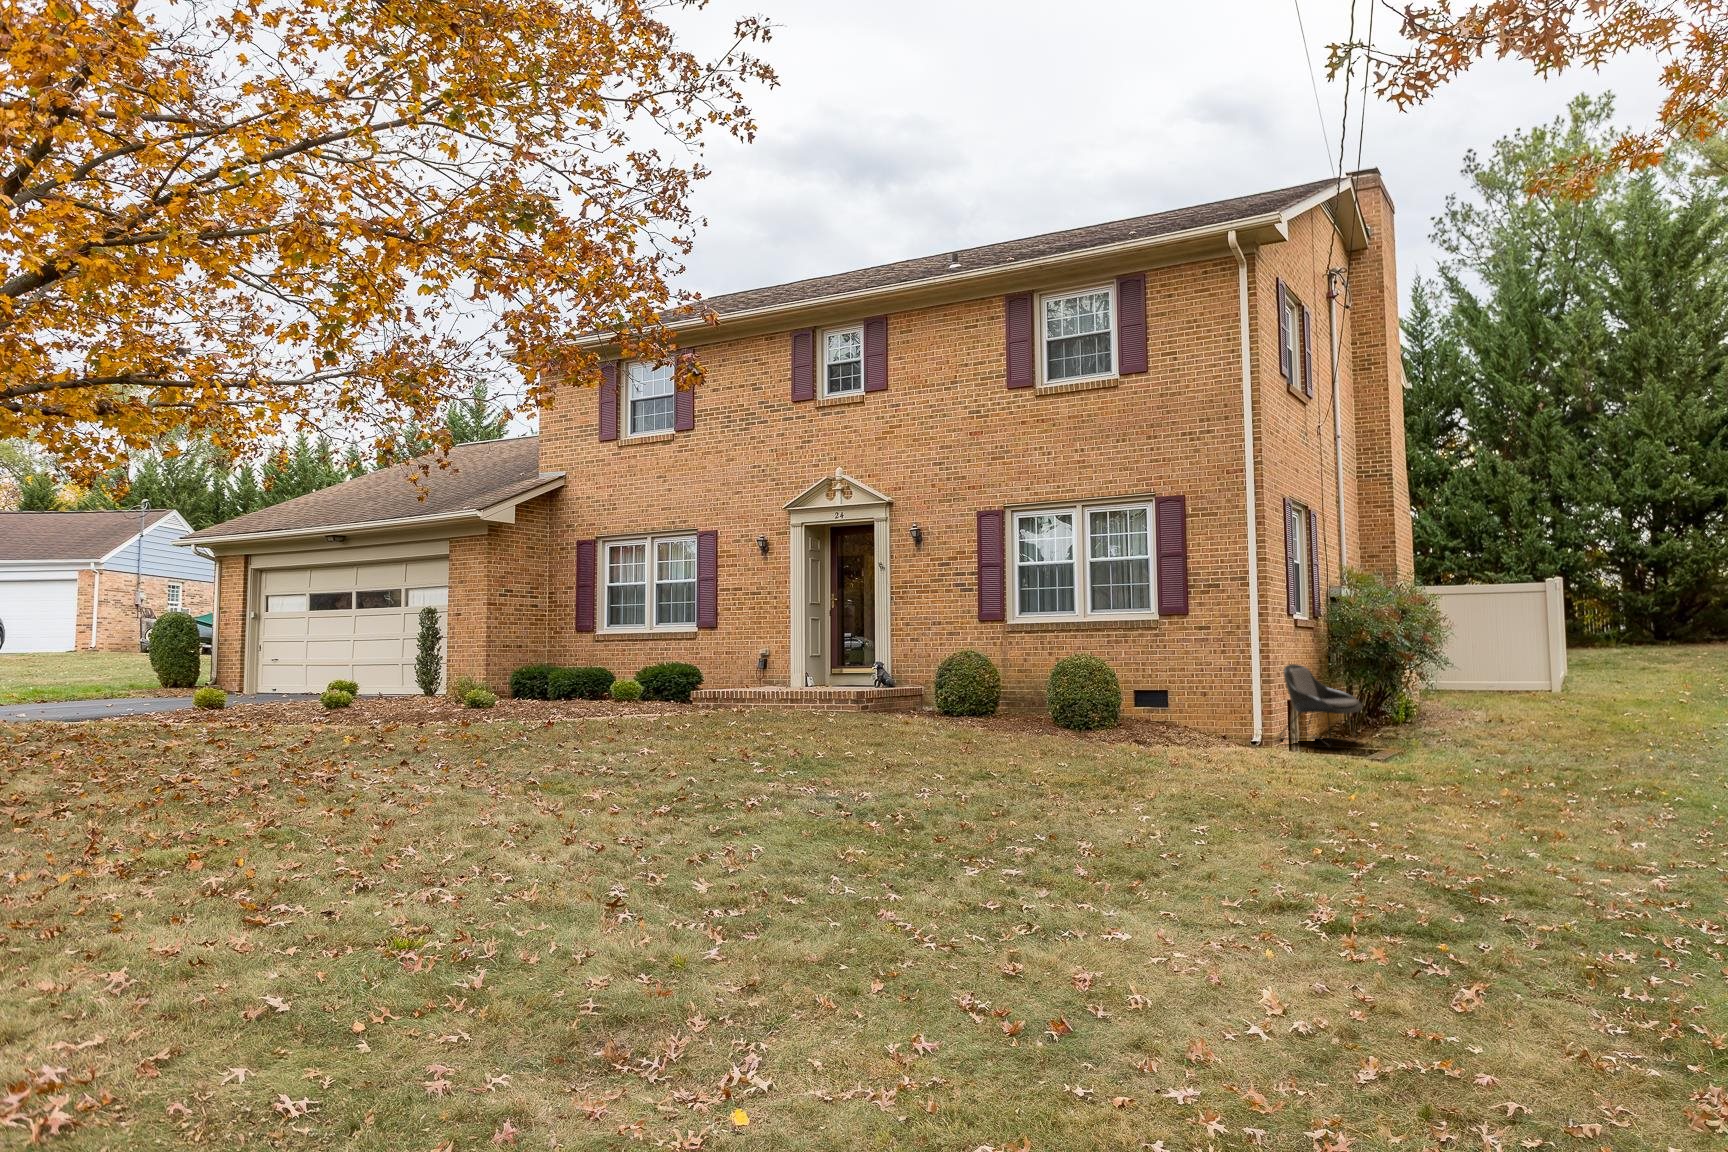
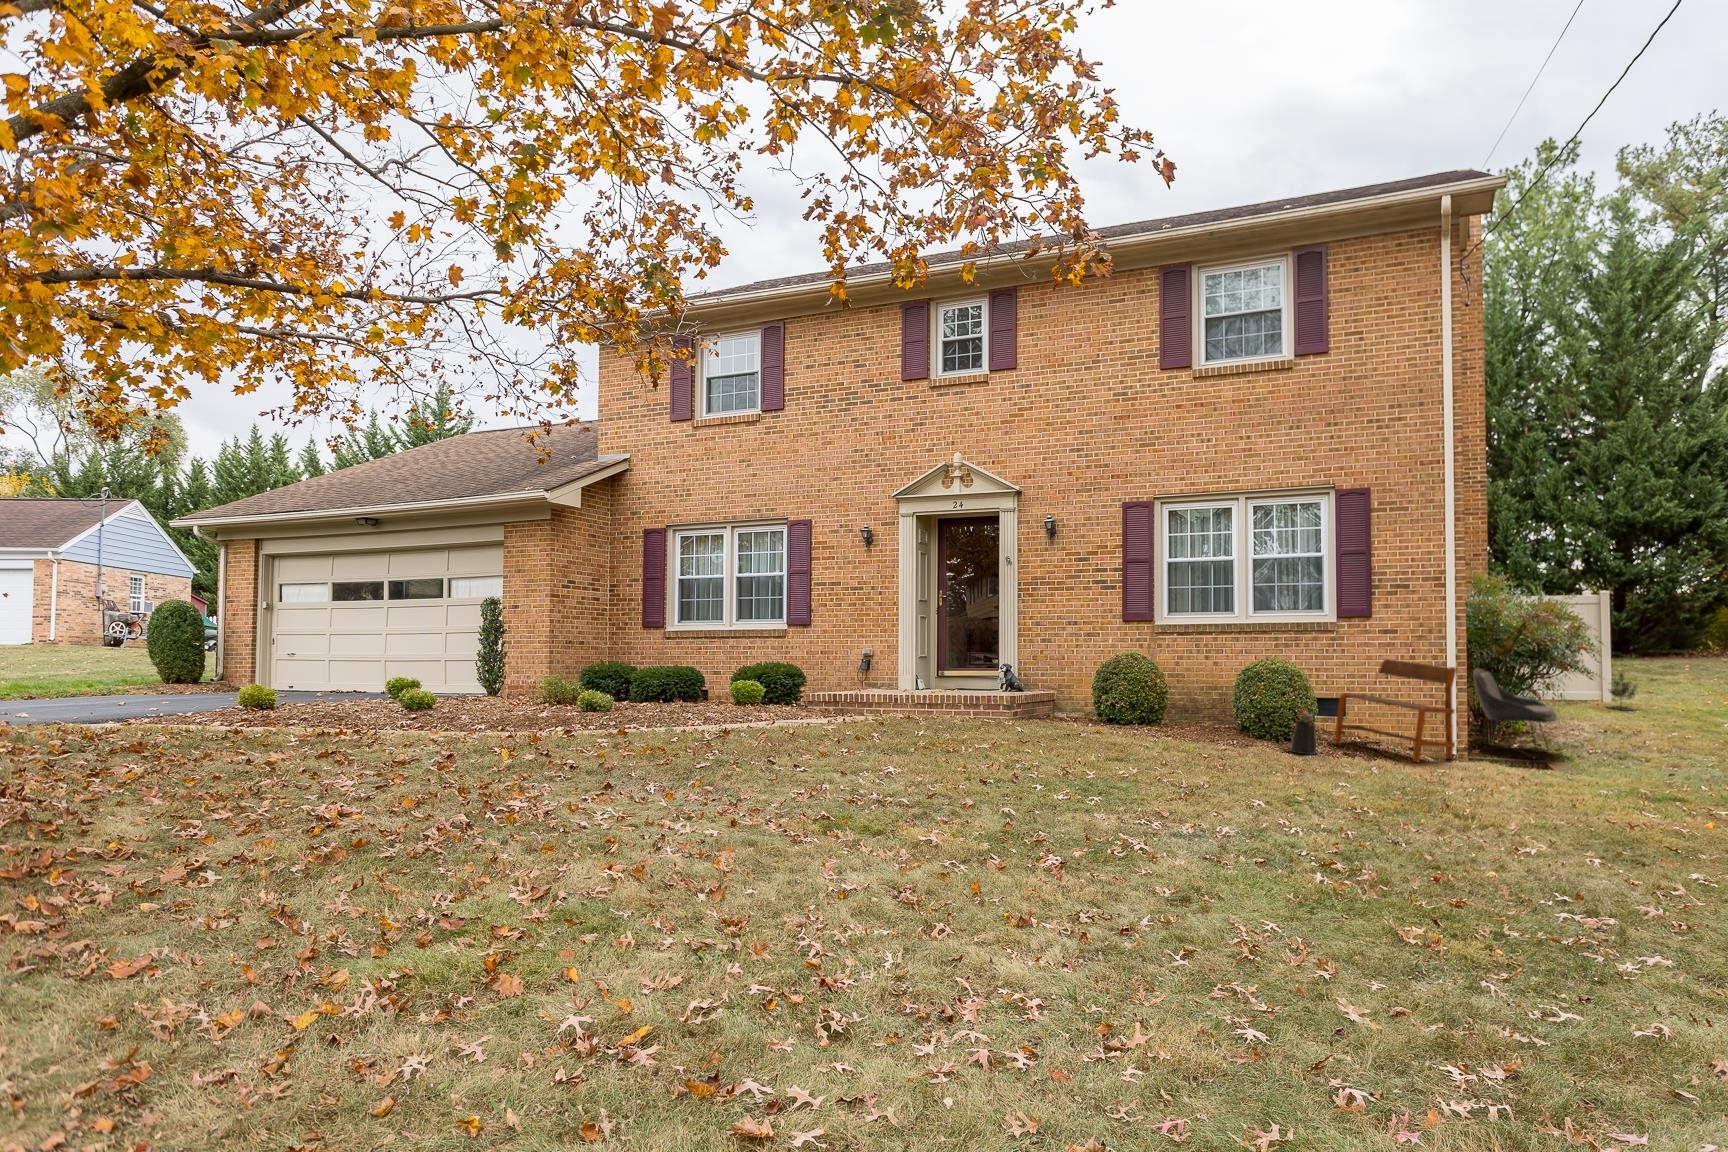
bench: none [1149,654,1244,750] -> present [1334,659,1456,763]
potted tree: none [1517,663,1549,706] -> present [1607,672,1636,711]
watering can: none [1091,699,1116,743] -> present [1290,707,1318,755]

